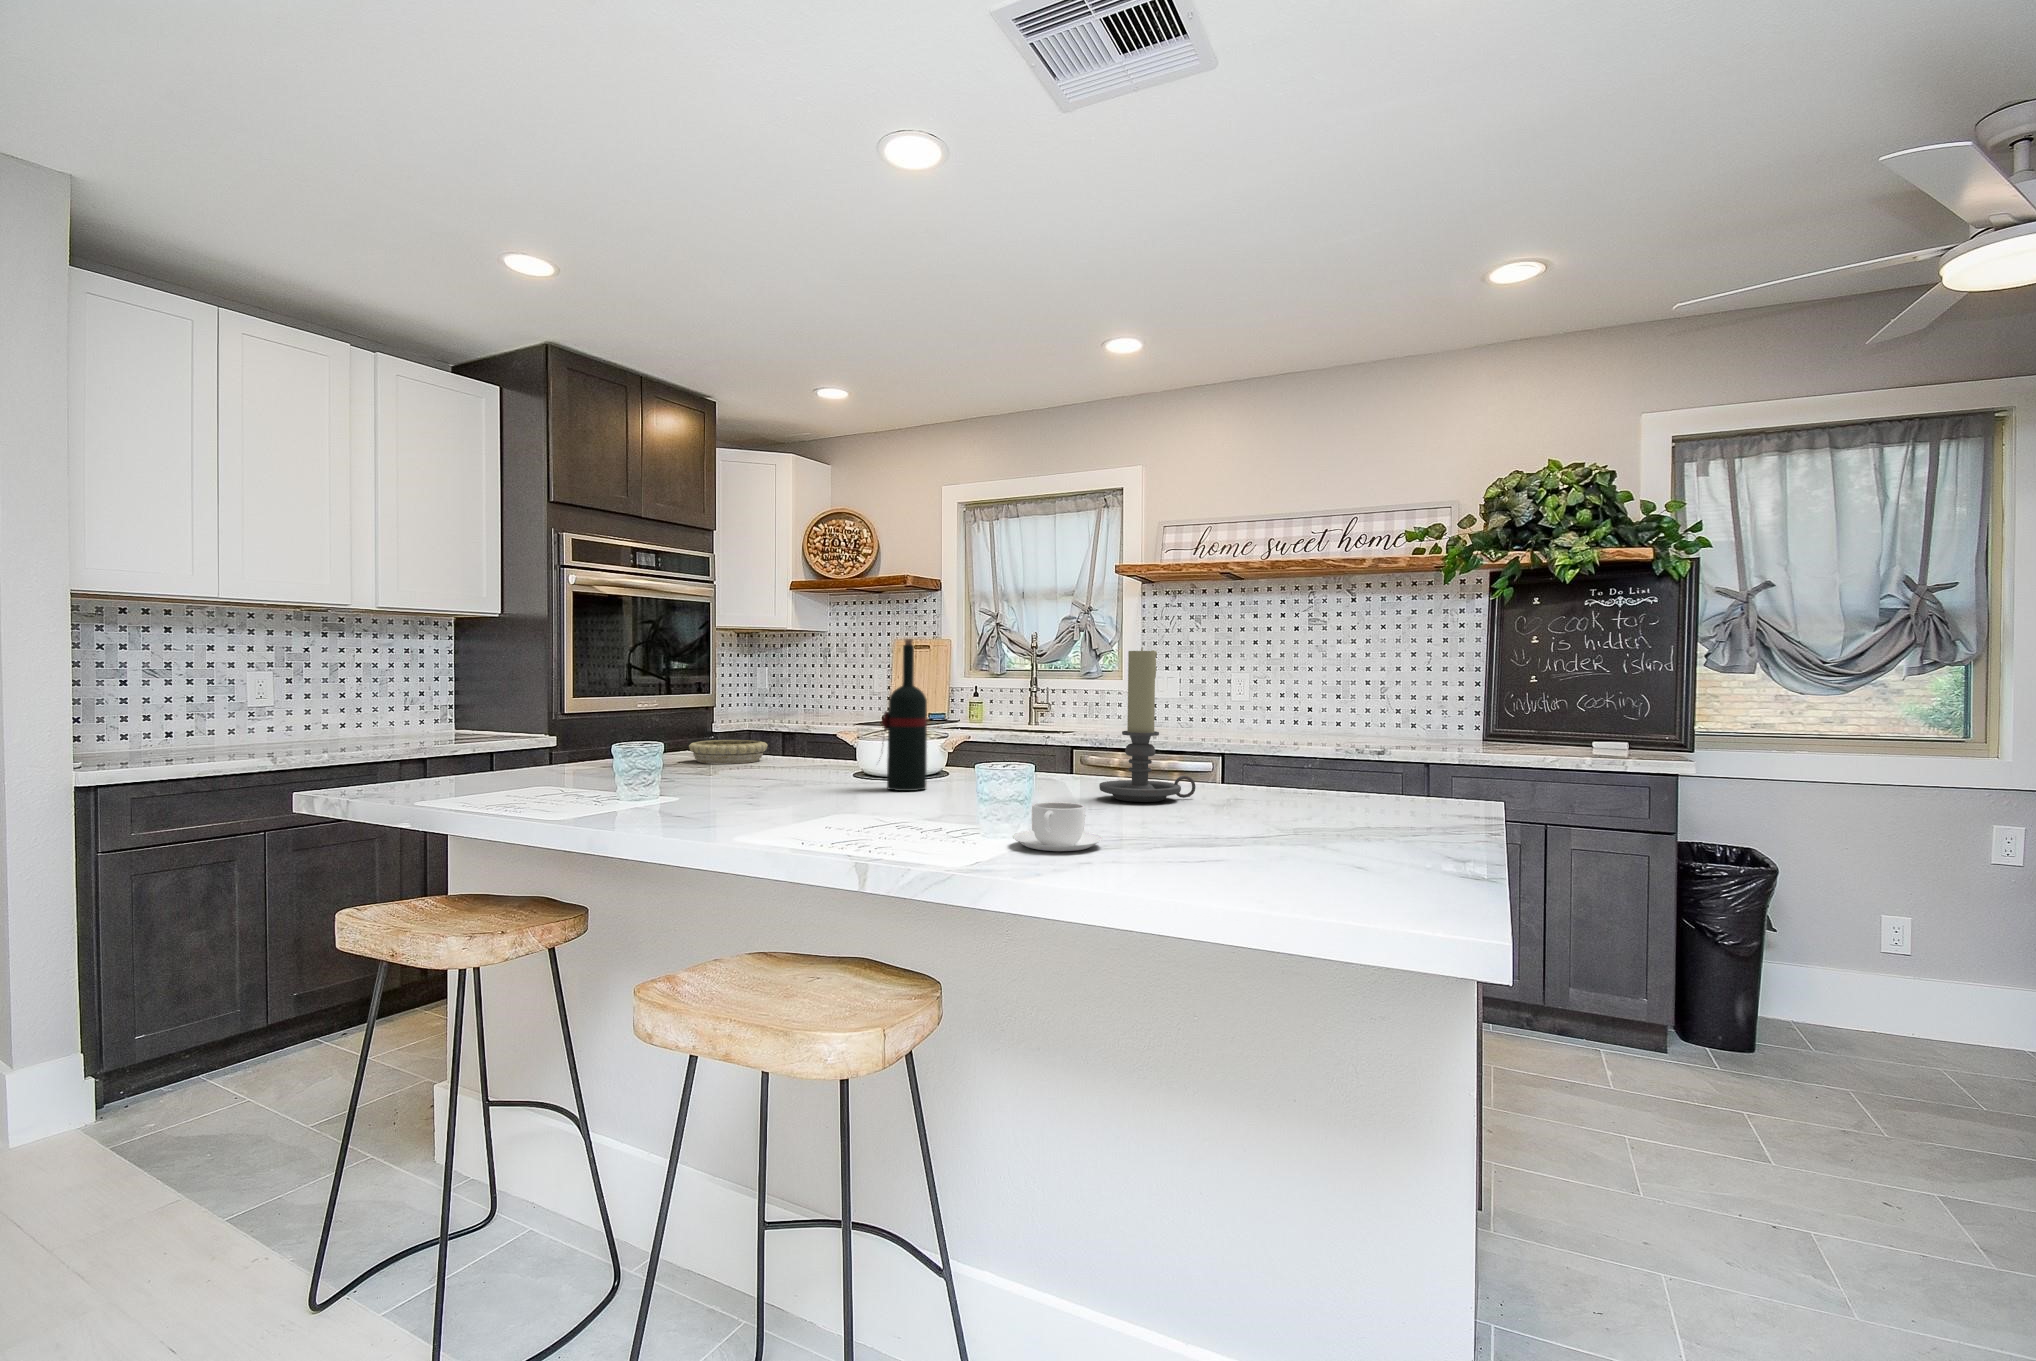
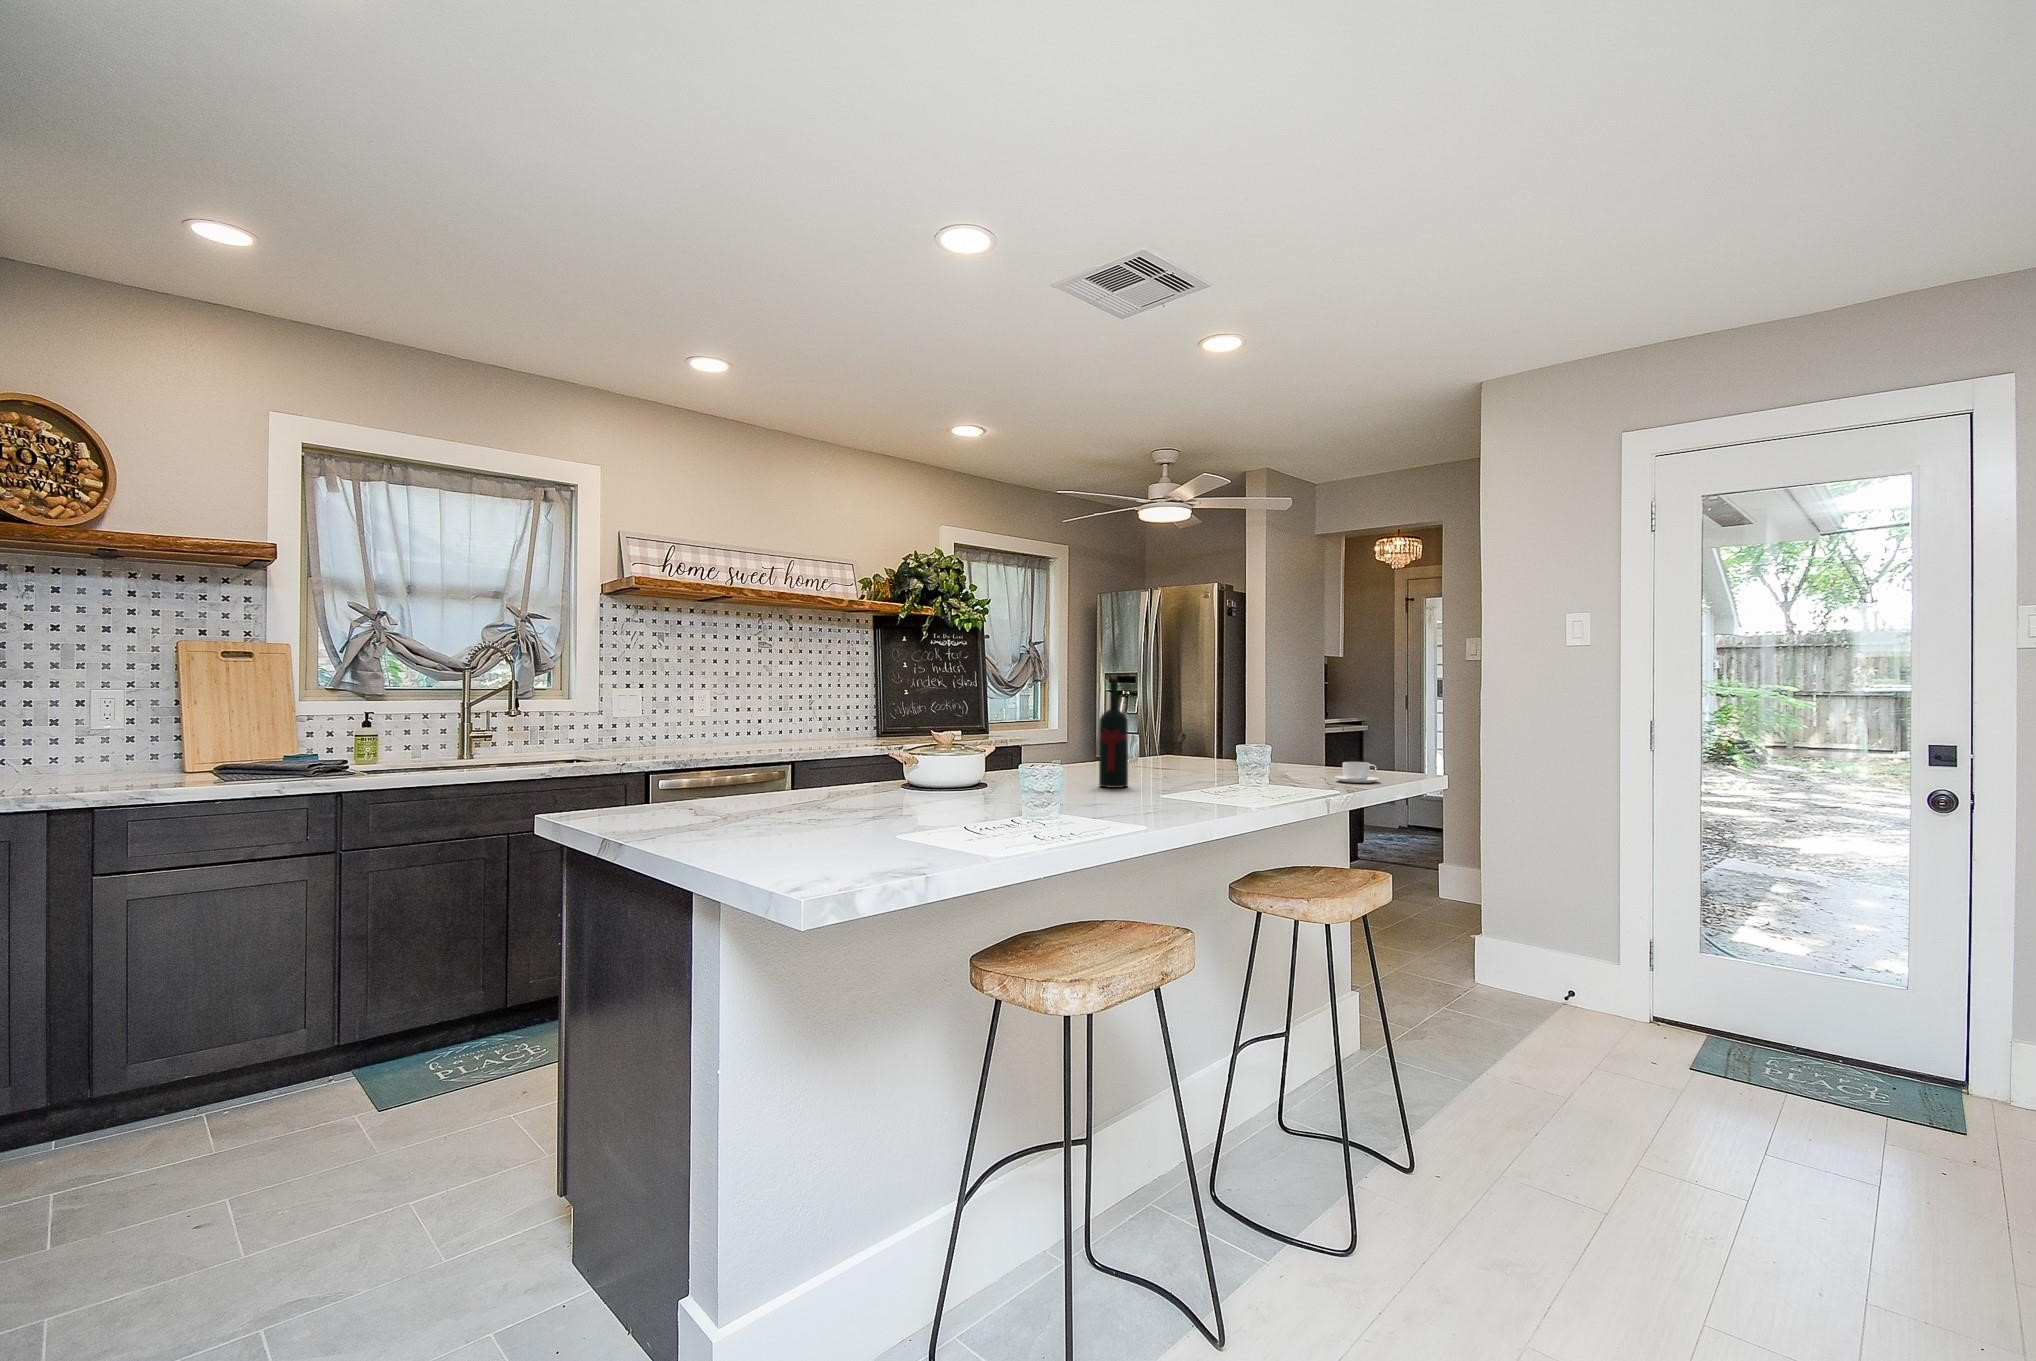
candle holder: present [1099,648,1196,802] -> none [1162,682,1212,773]
decorative bowl: present [689,740,768,764] -> none [756,780,845,809]

